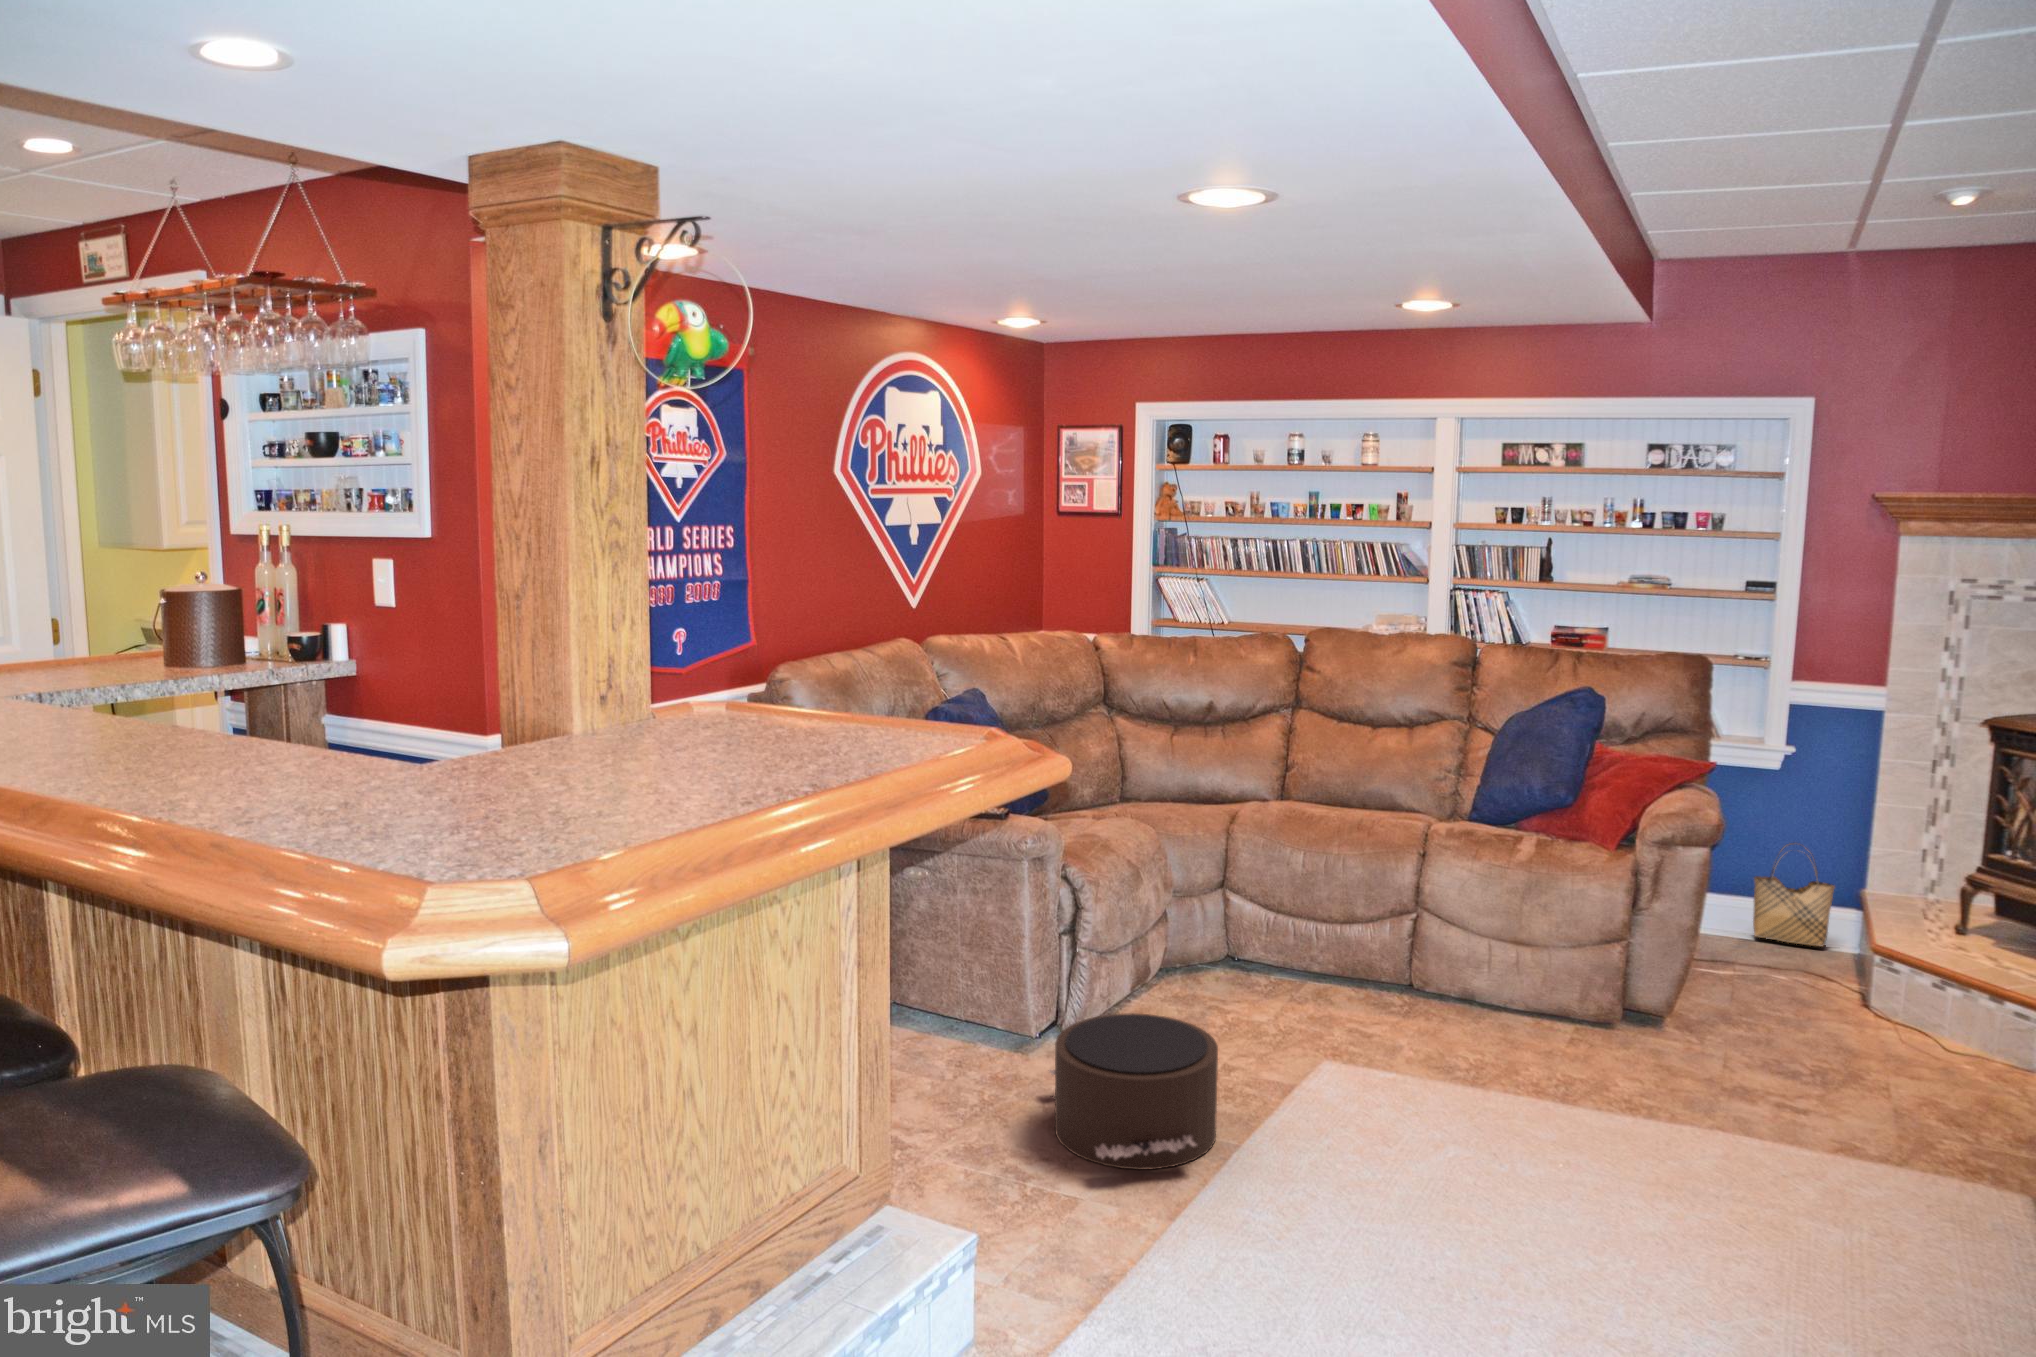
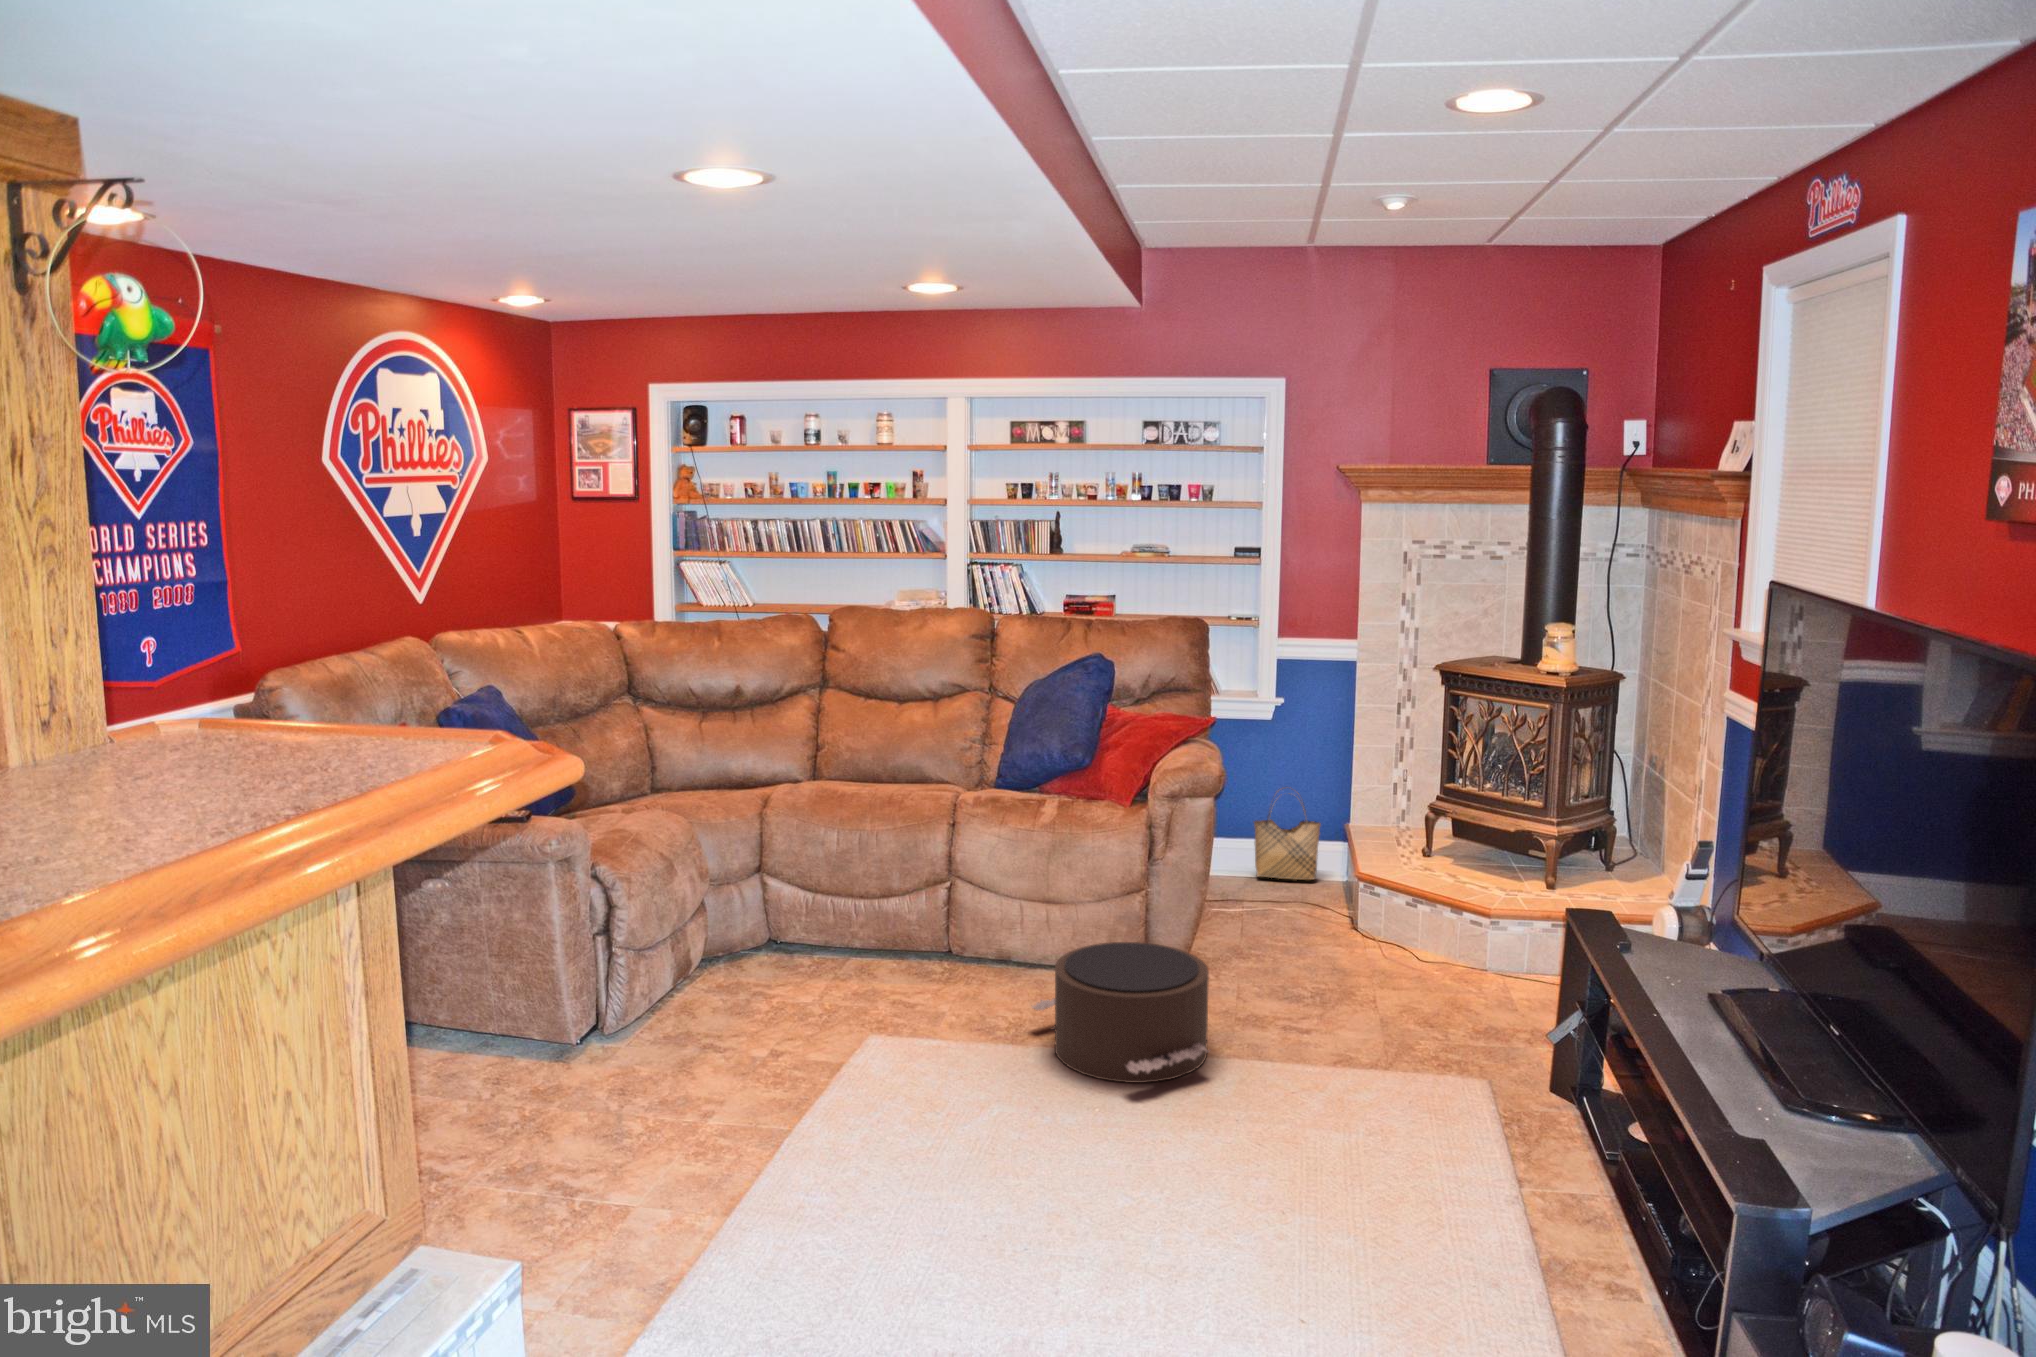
pouf: present [1049,1013,1218,1170] -> present [1032,942,1209,1083]

